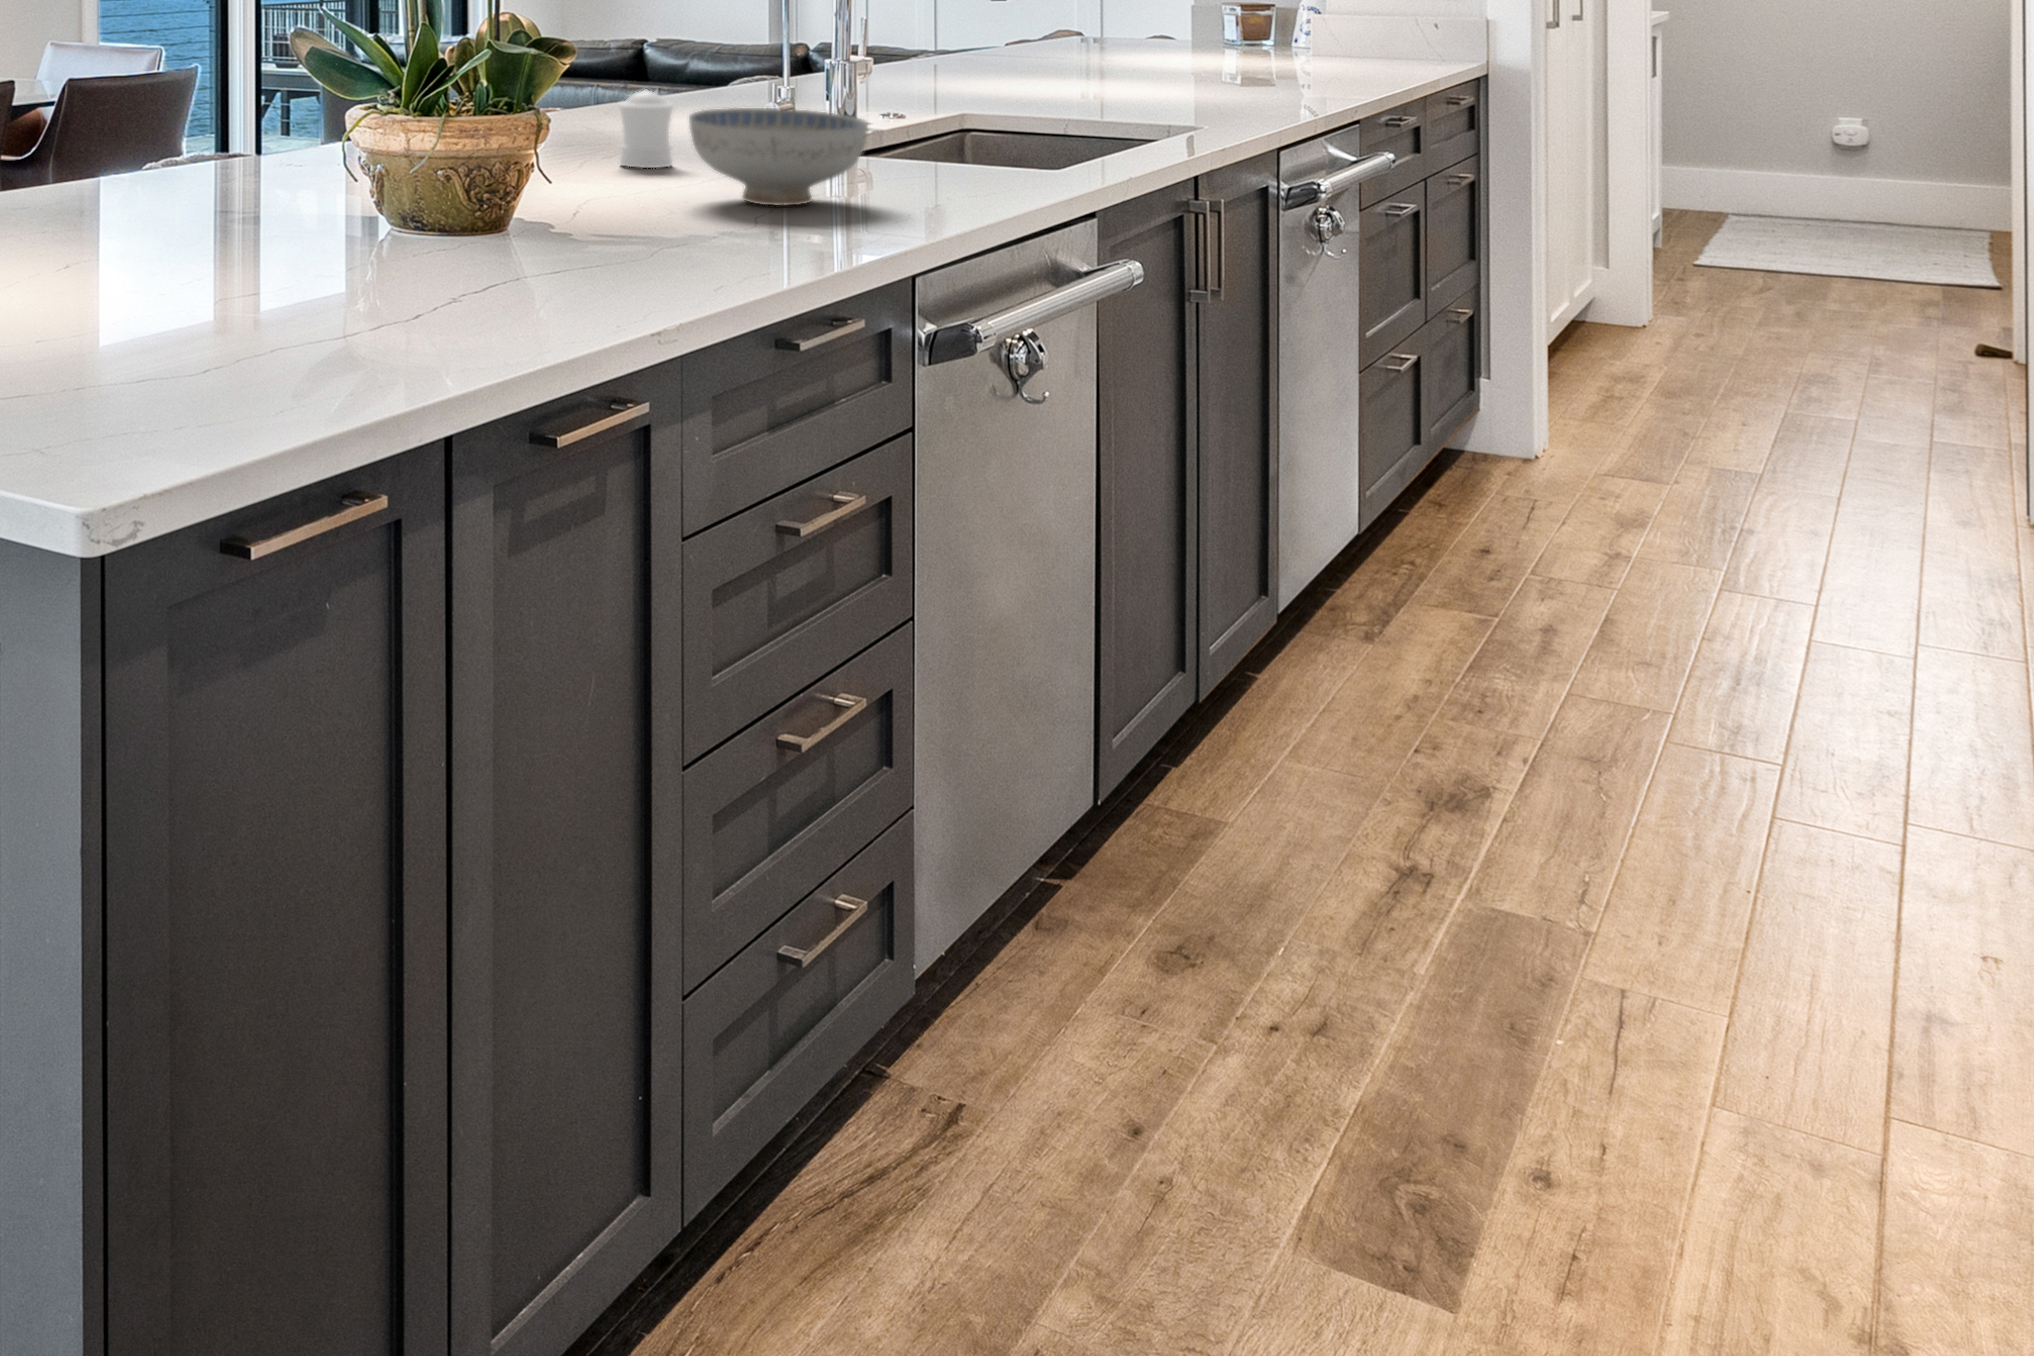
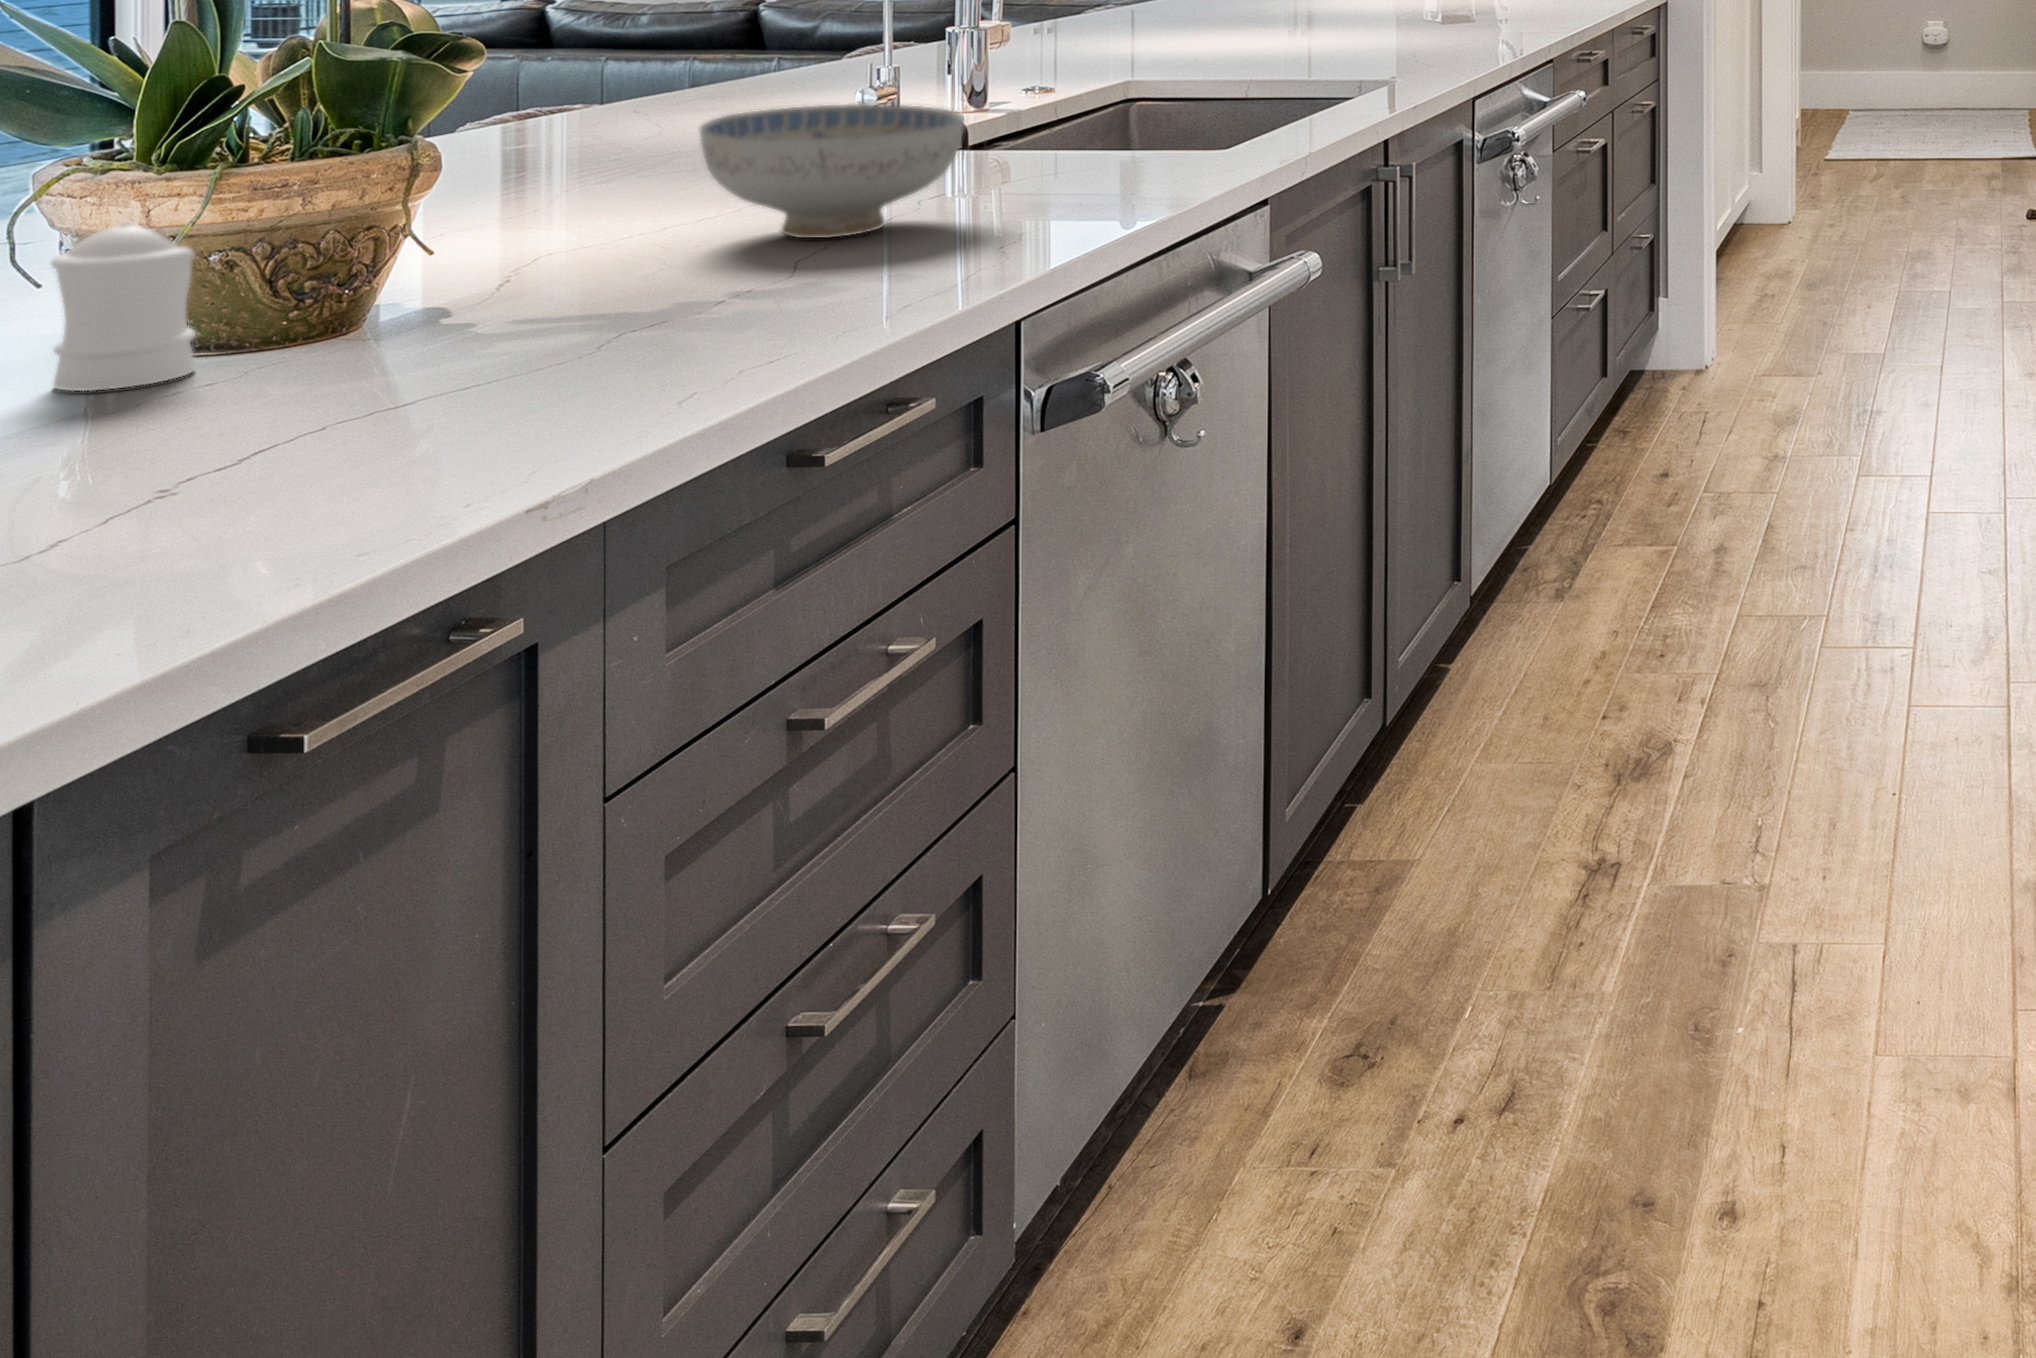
salt shaker: present [619,90,673,168] -> present [51,222,195,391]

